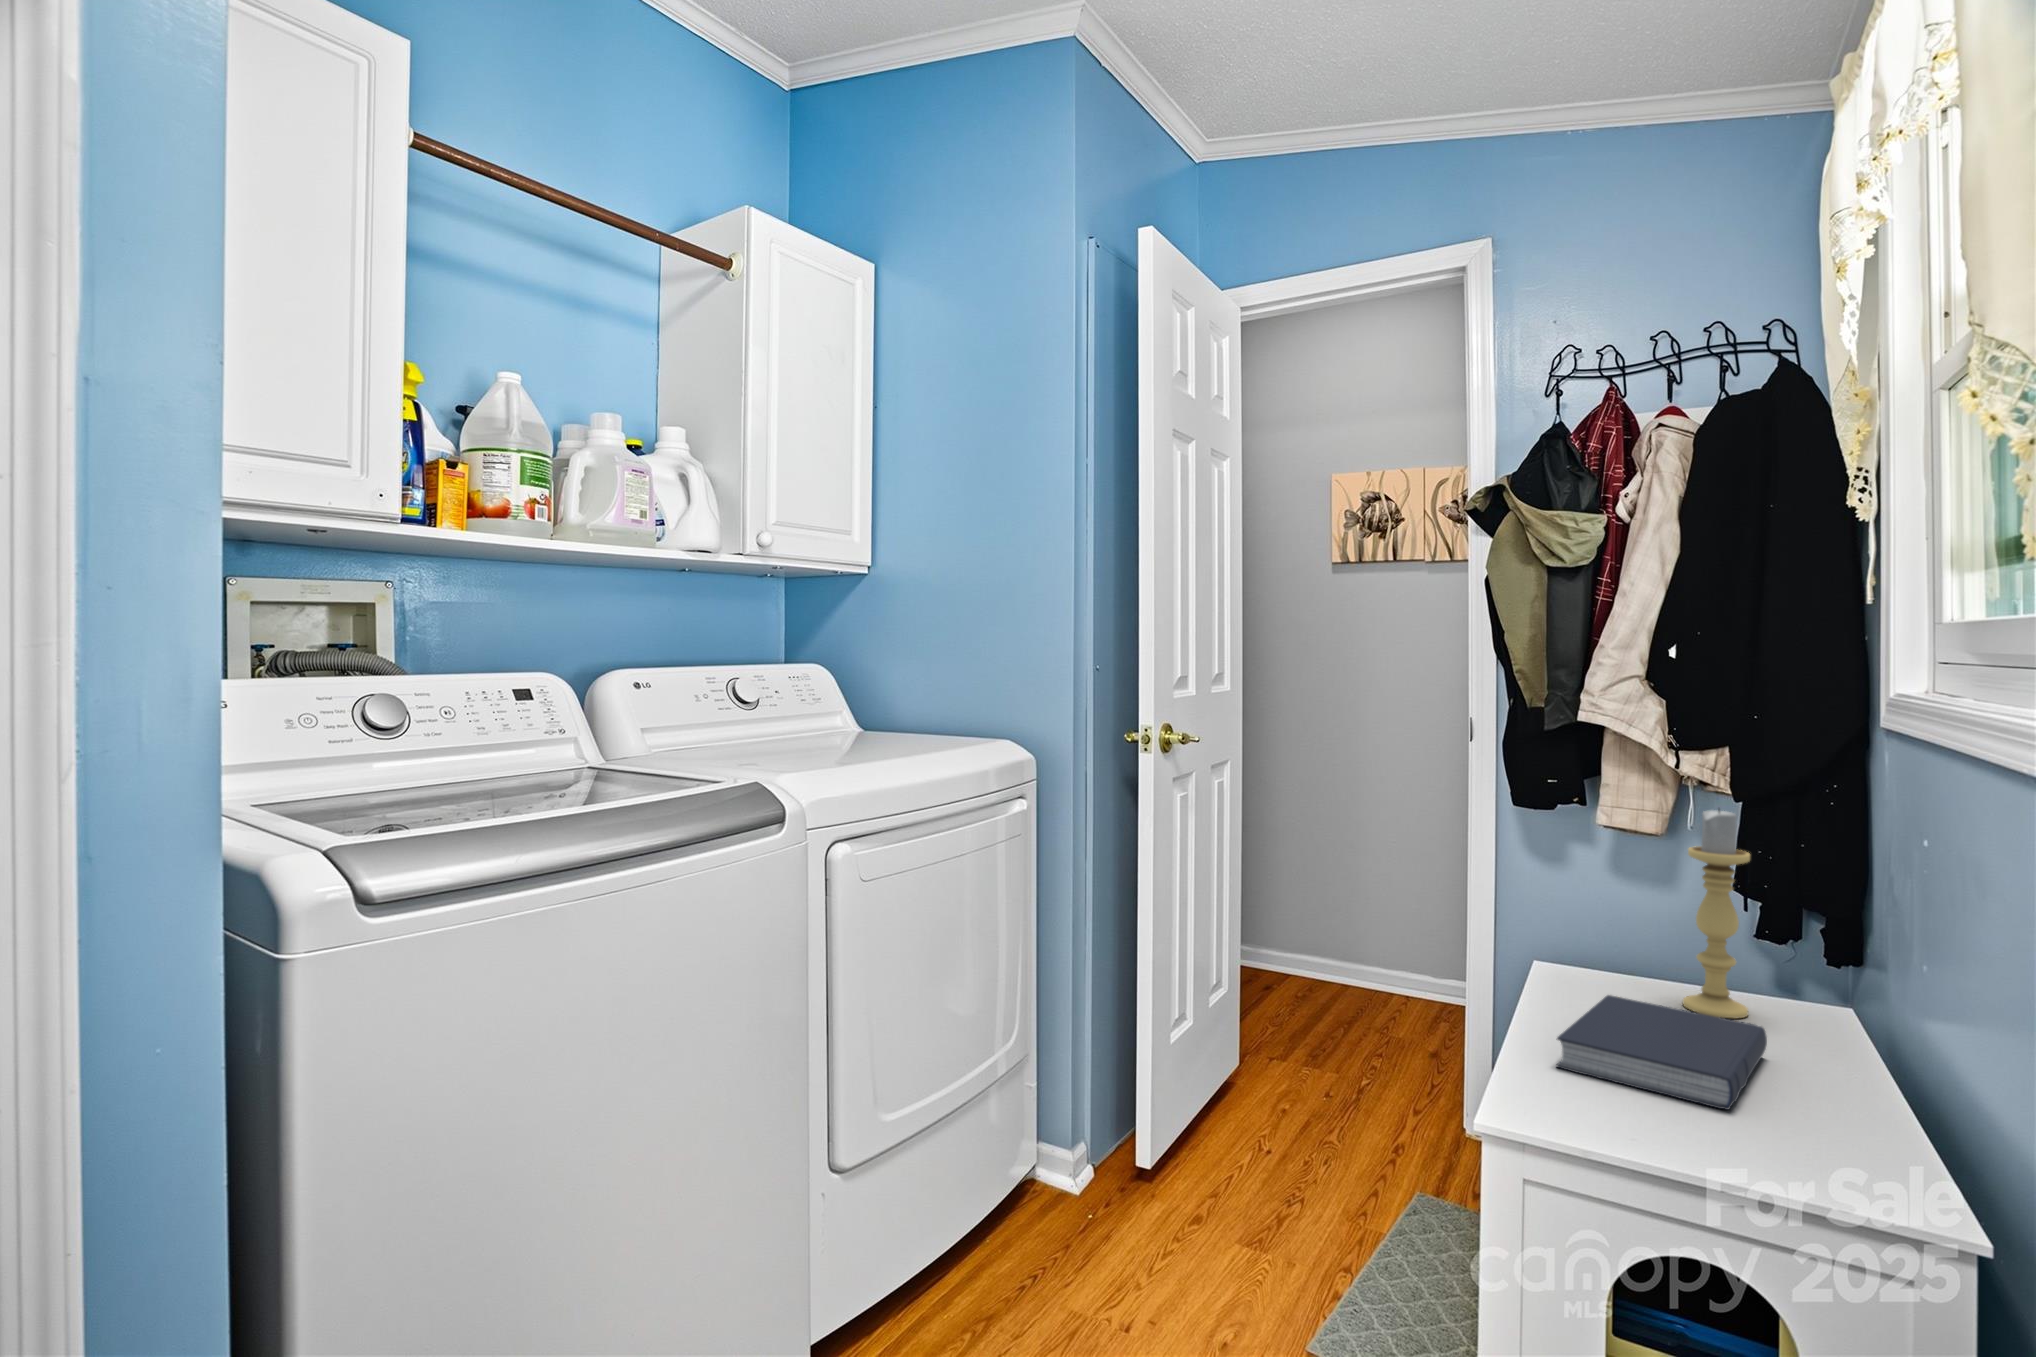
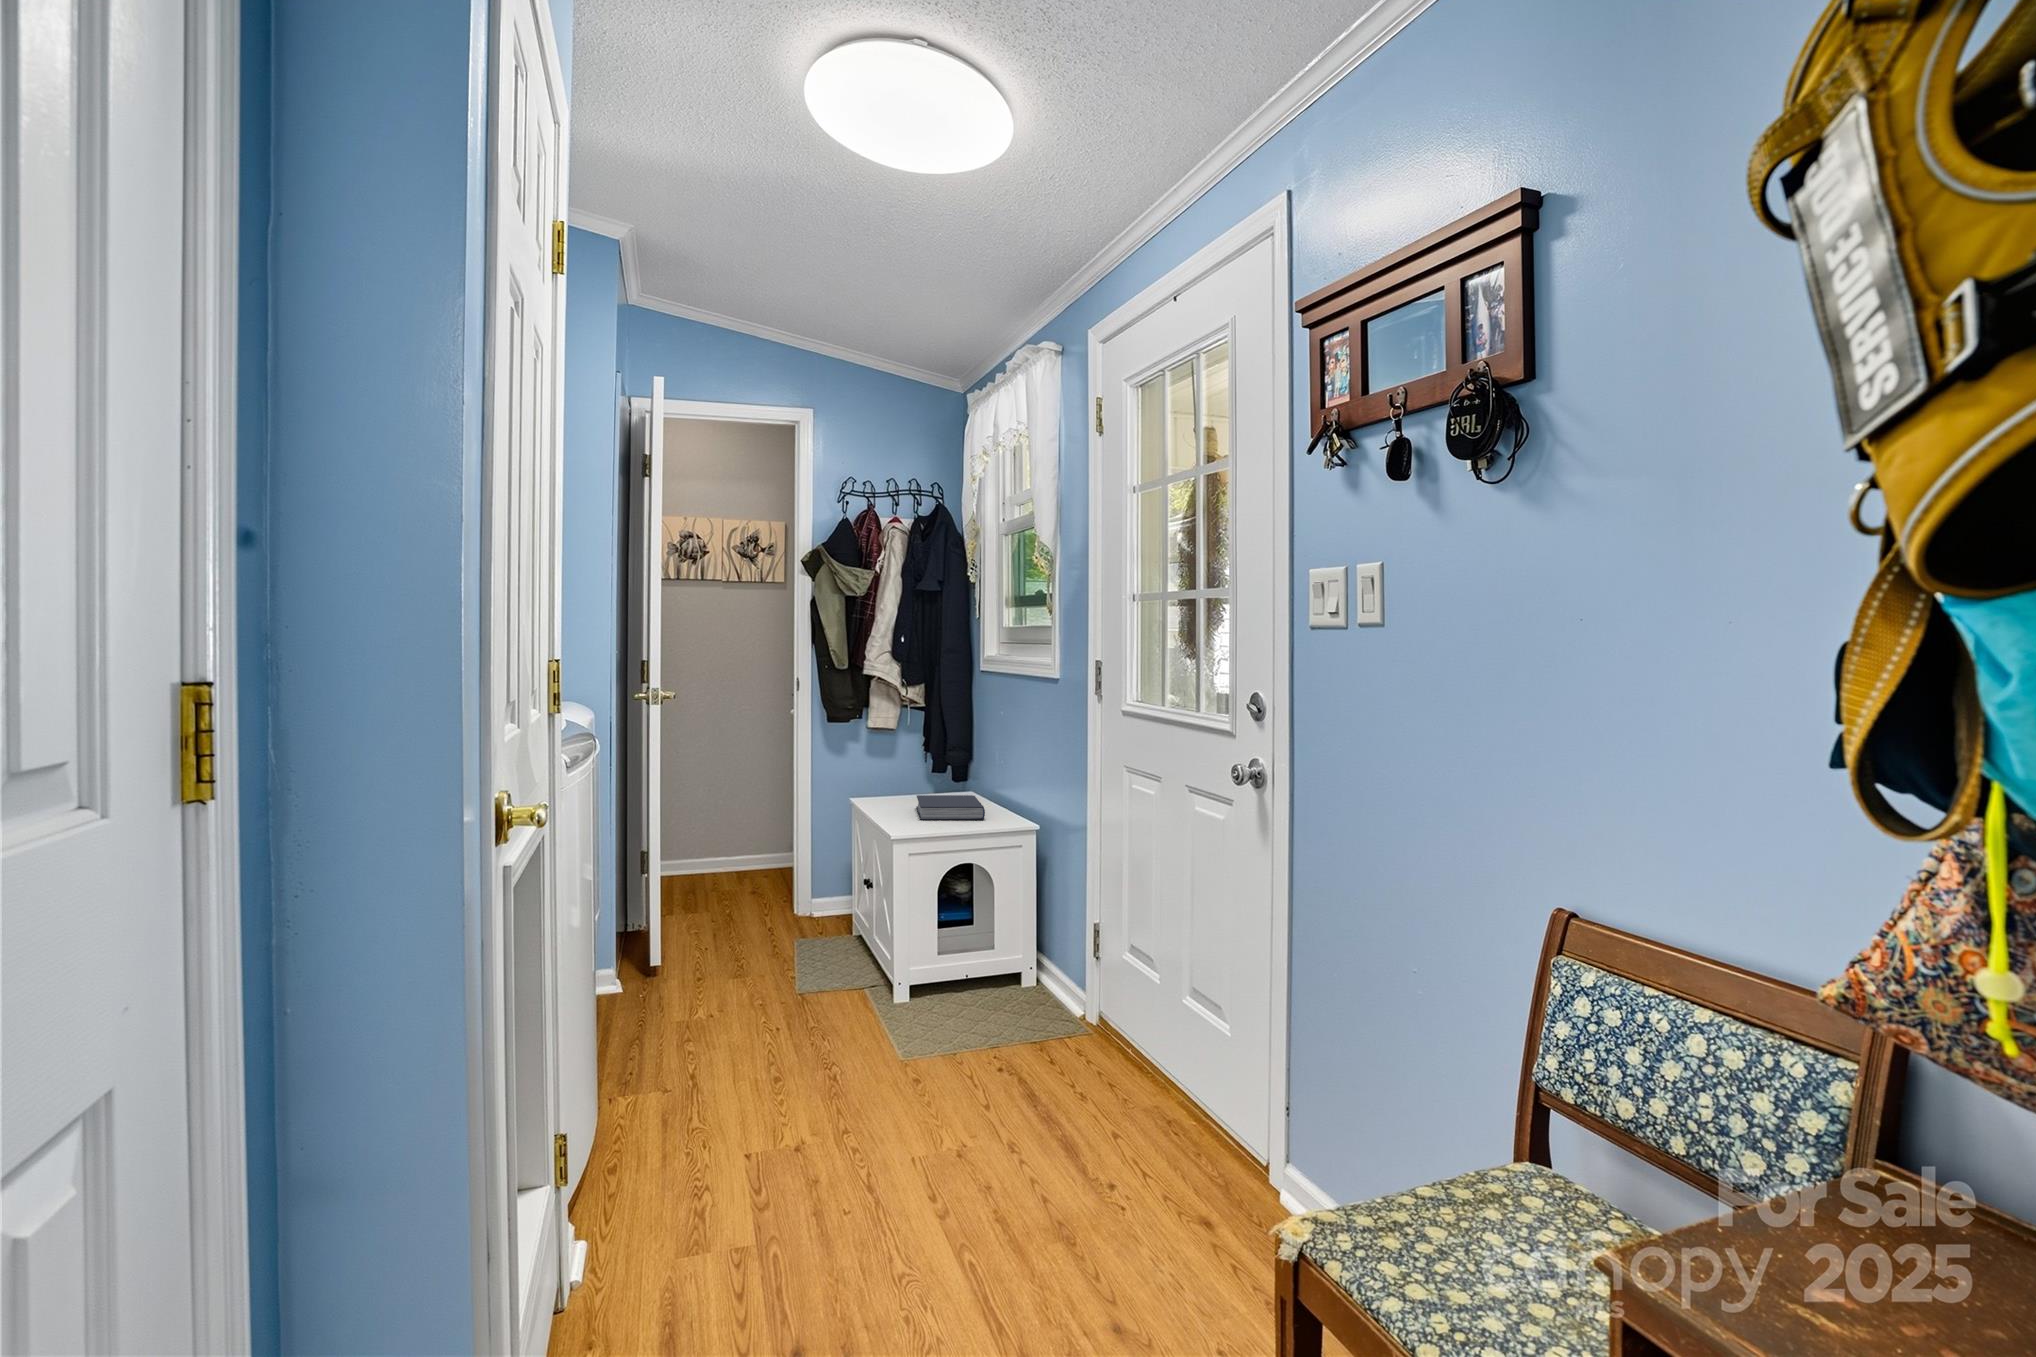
candle holder: present [1683,809,1750,1018] -> none [931,710,957,802]

